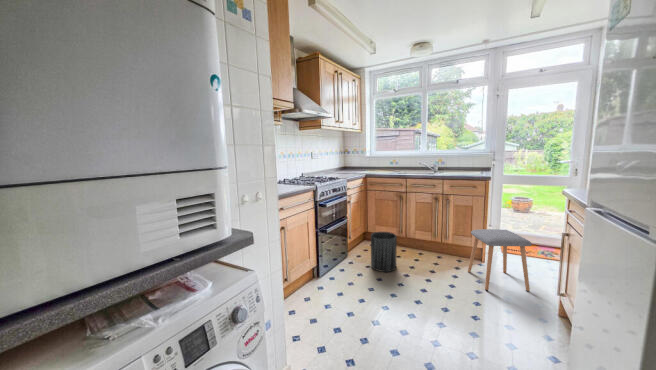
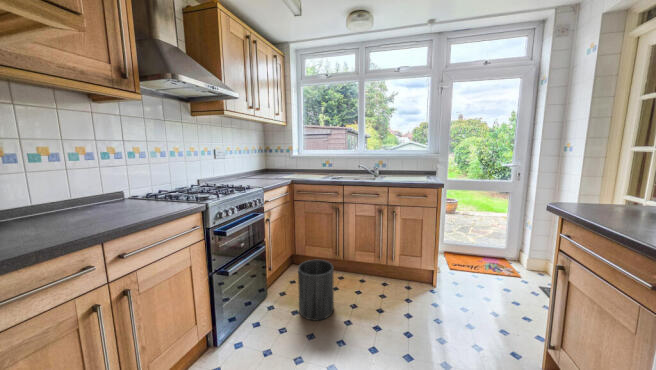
stool: present [468,229,532,291] -> none [421,250,501,337]

